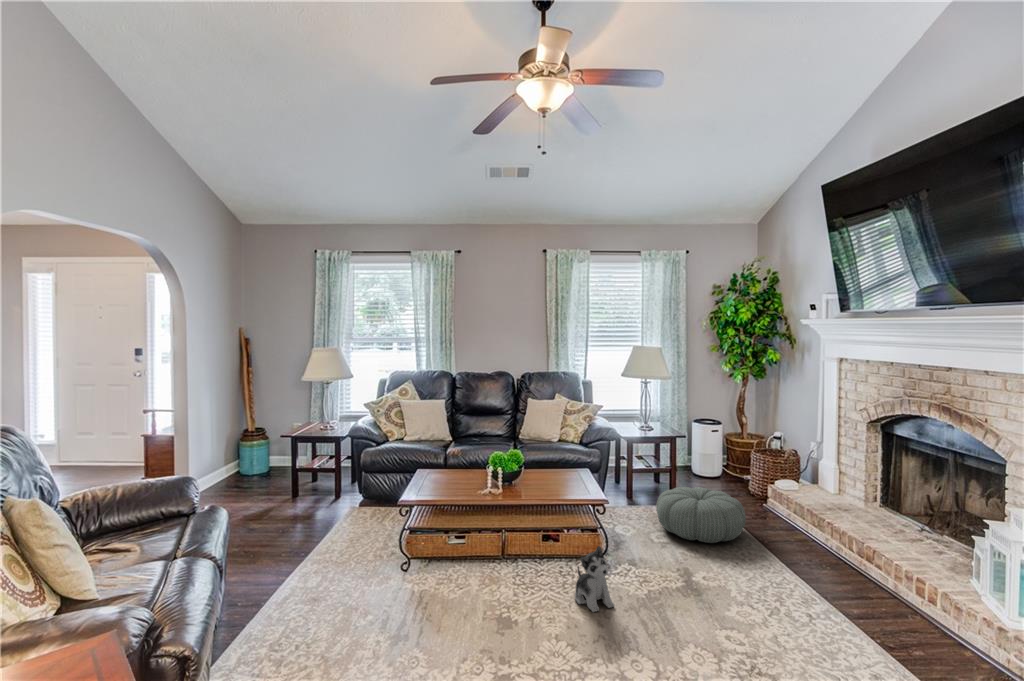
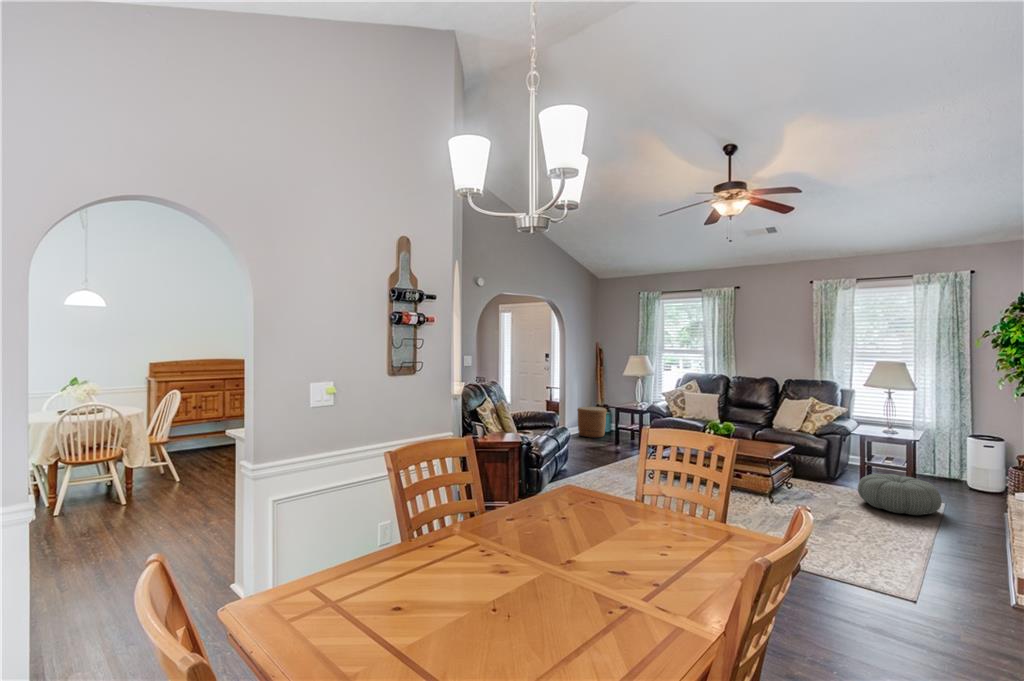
woven basket: none [208,435,265,491] -> present [577,407,607,438]
plush toy: present [575,546,614,612] -> none [750,478,773,515]

